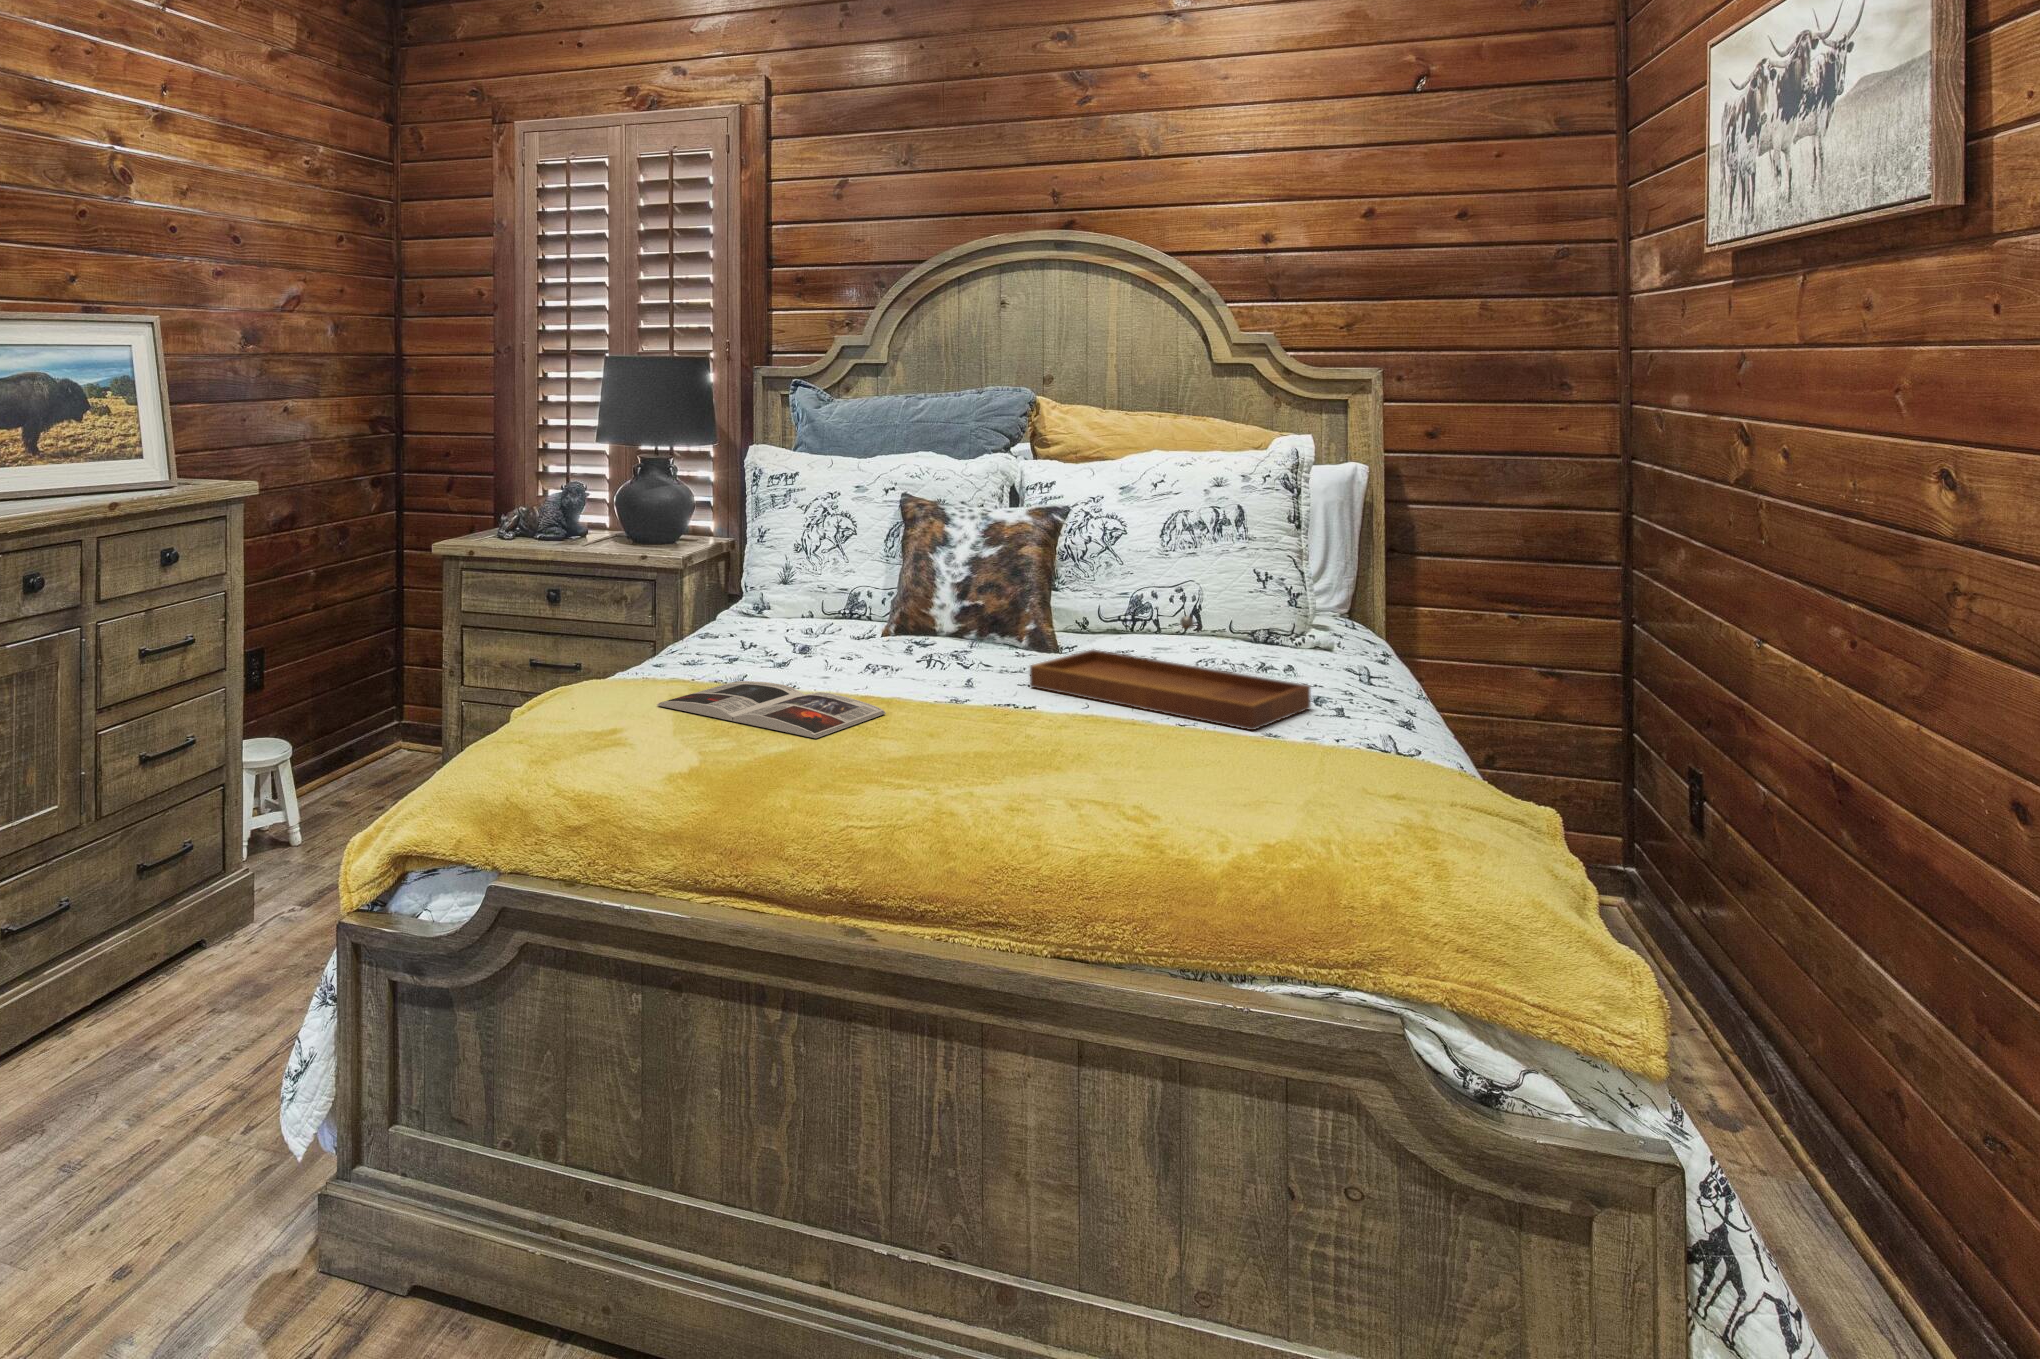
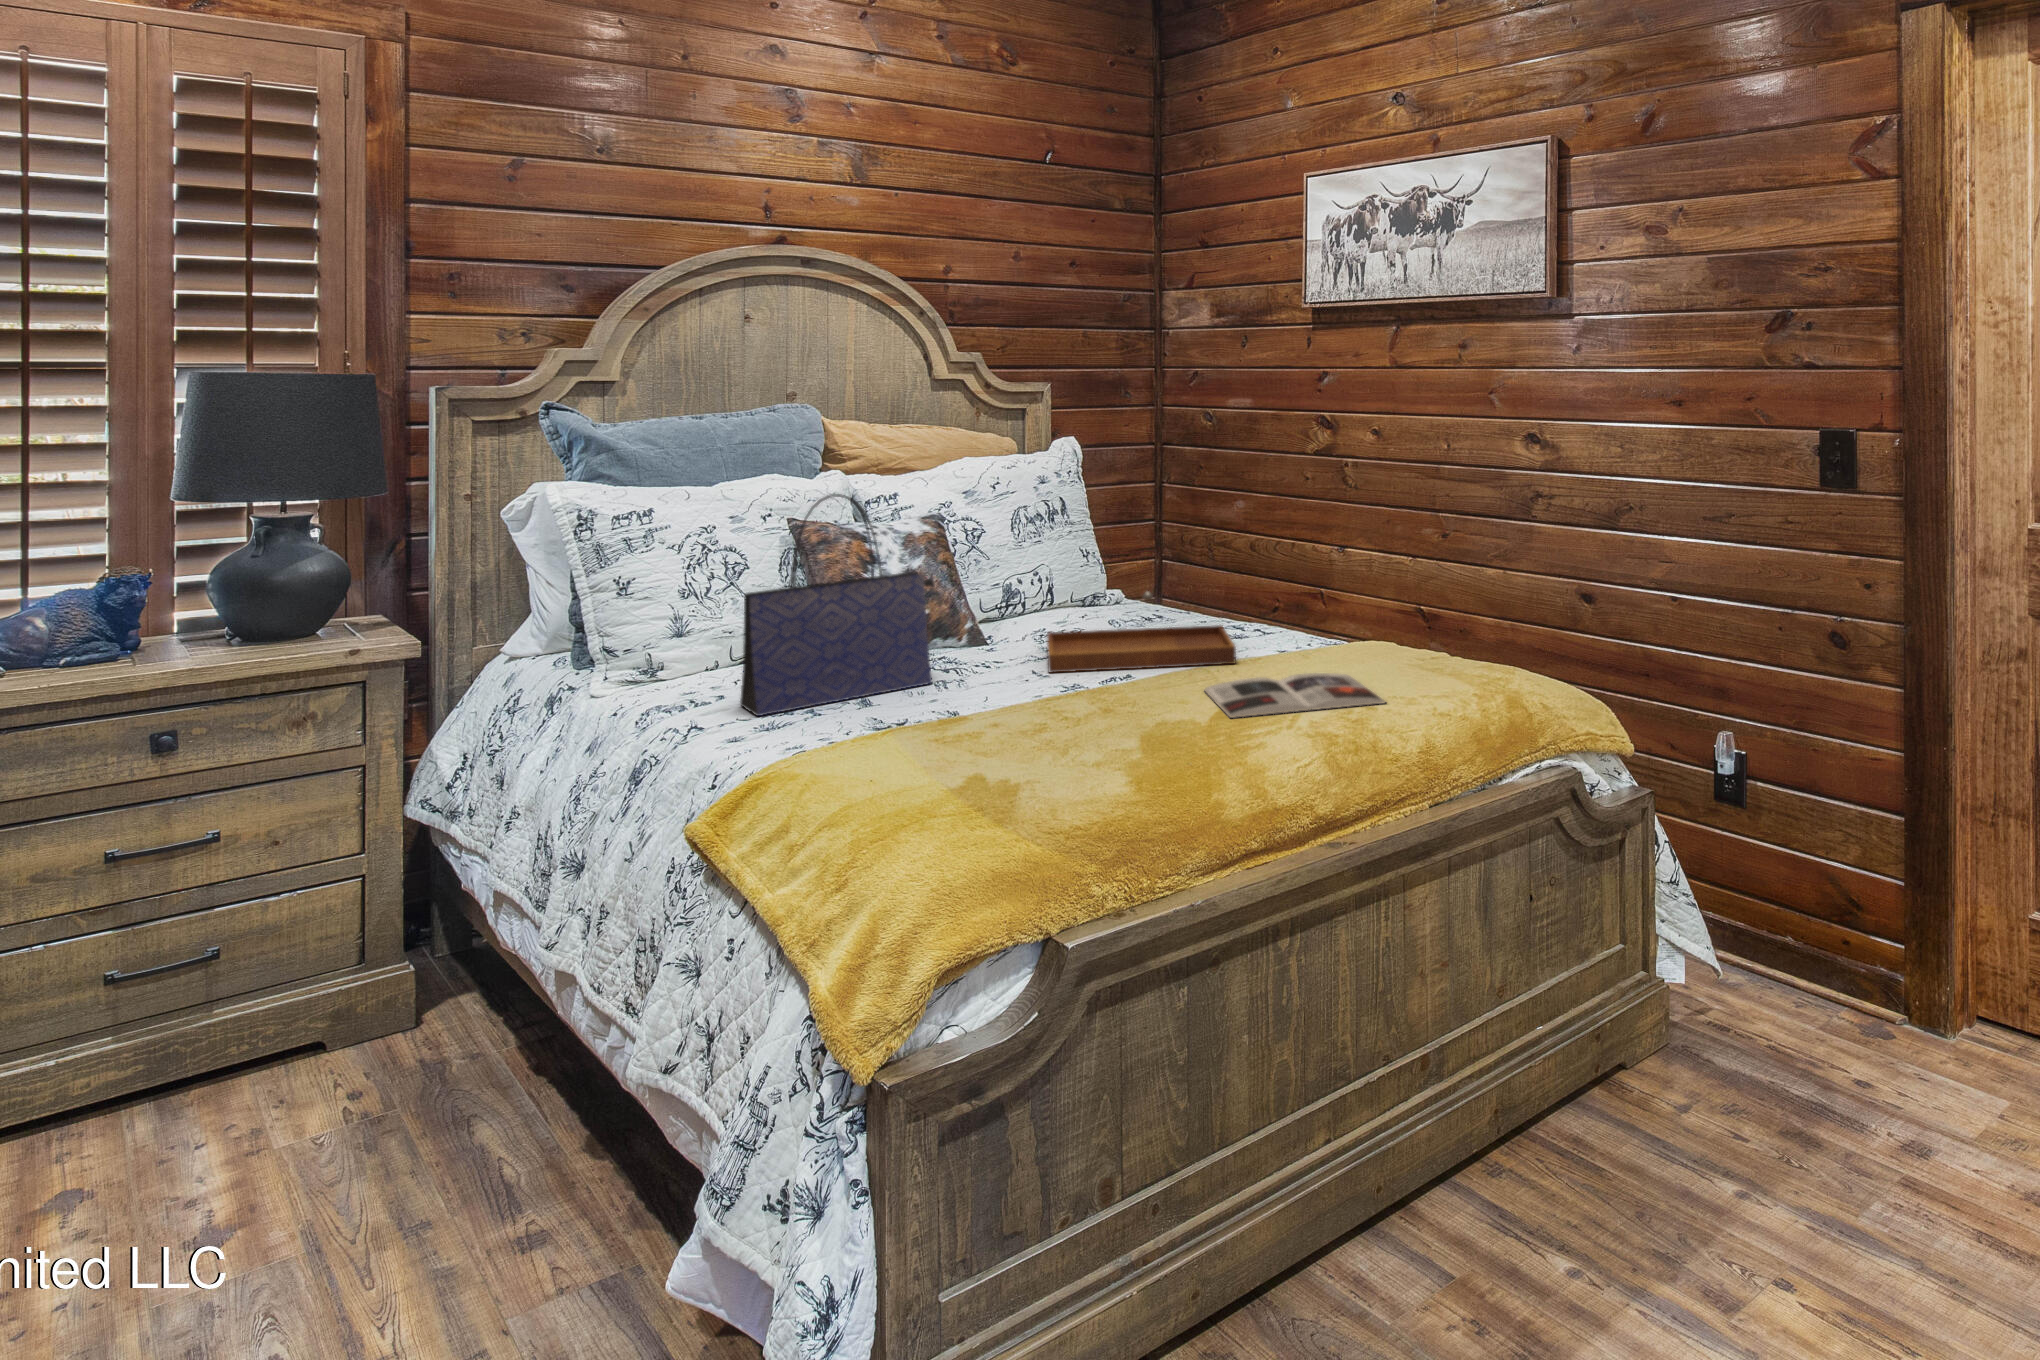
tote bag: none [727,452,928,669] -> present [740,494,934,716]
magazine: present [657,681,886,738] -> present [1205,673,1385,718]

